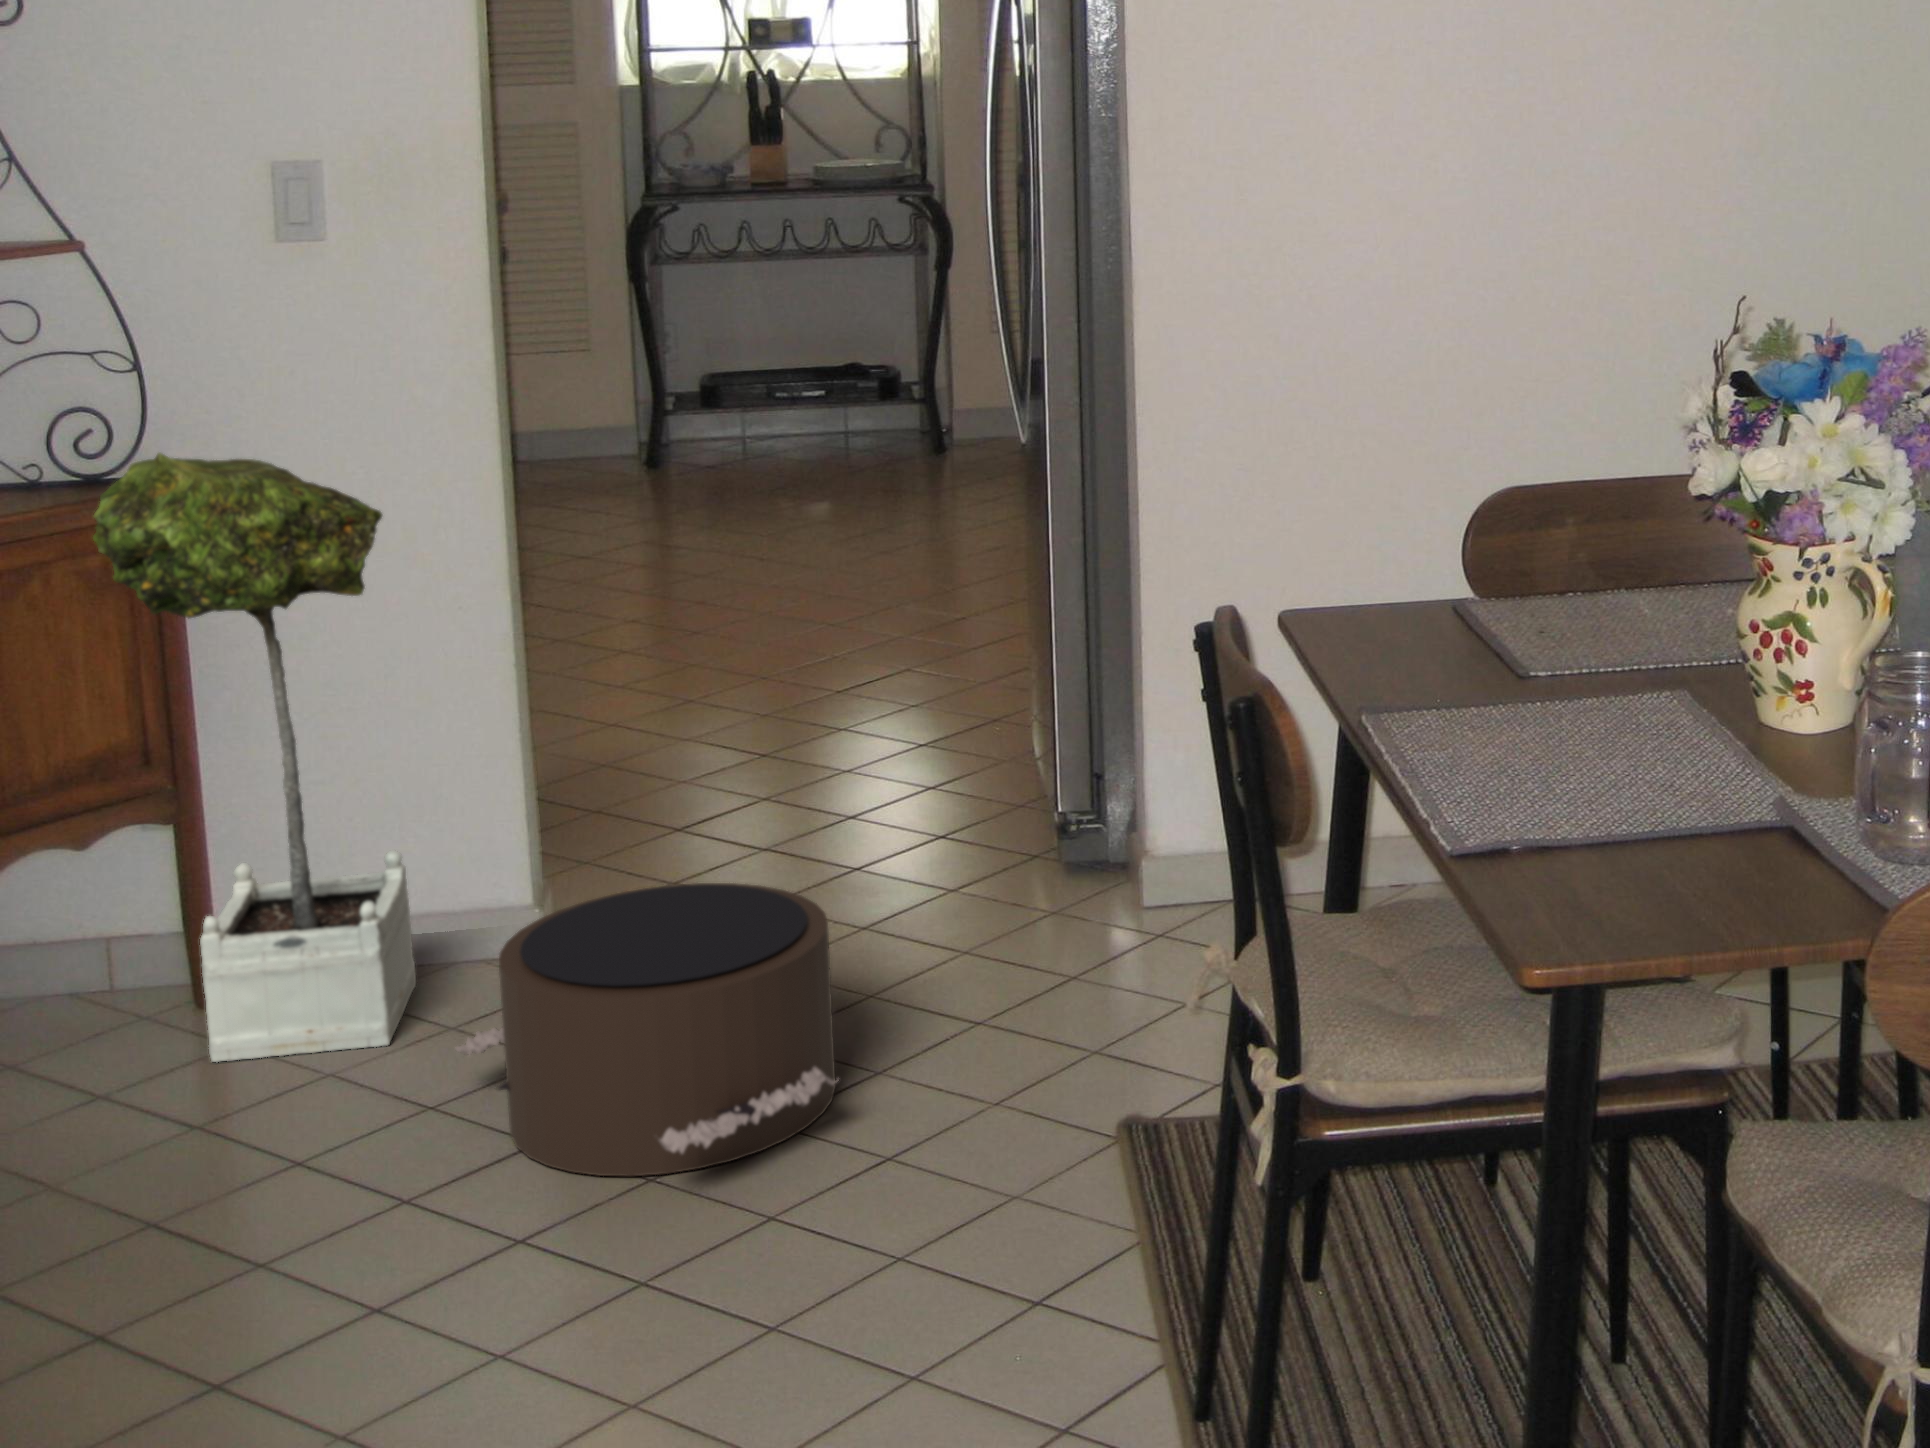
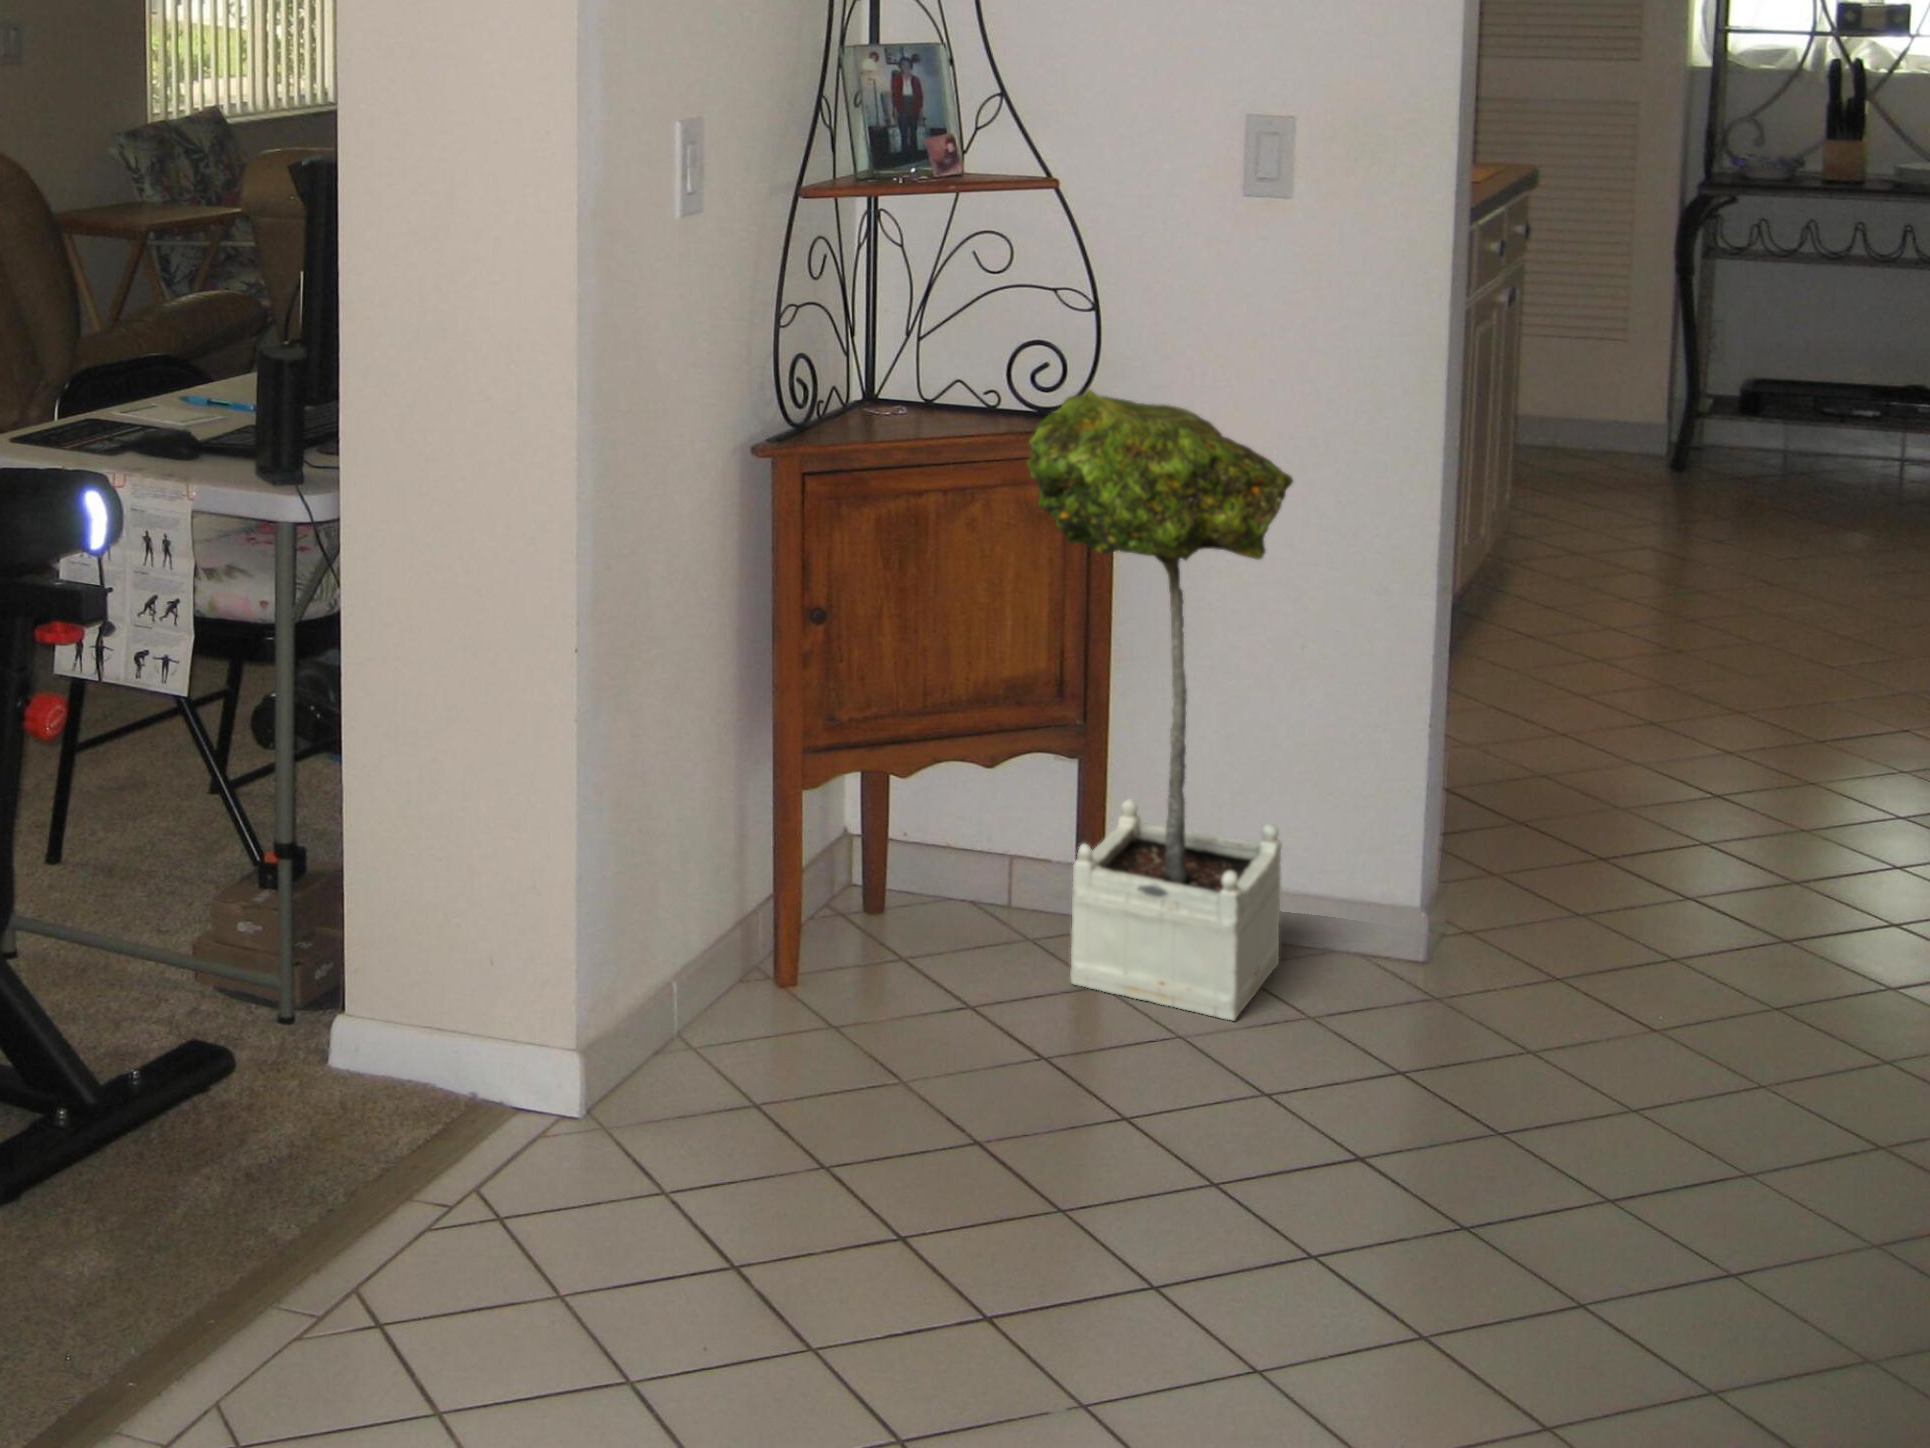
pouf: present [455,883,837,1176] -> none [1285,936,1731,1292]

